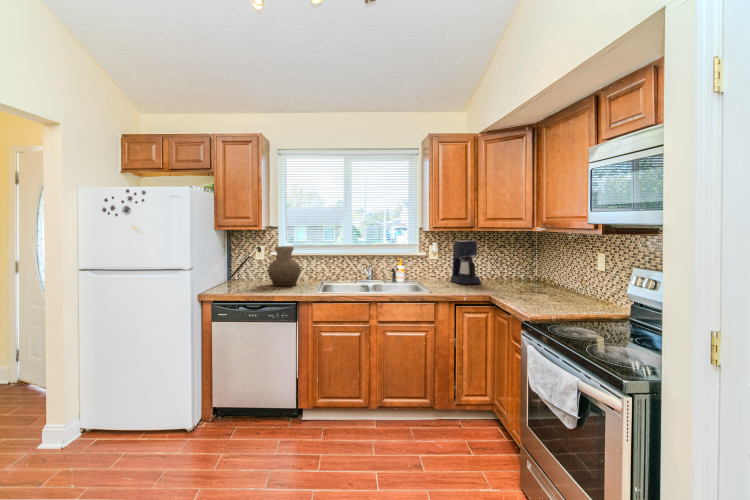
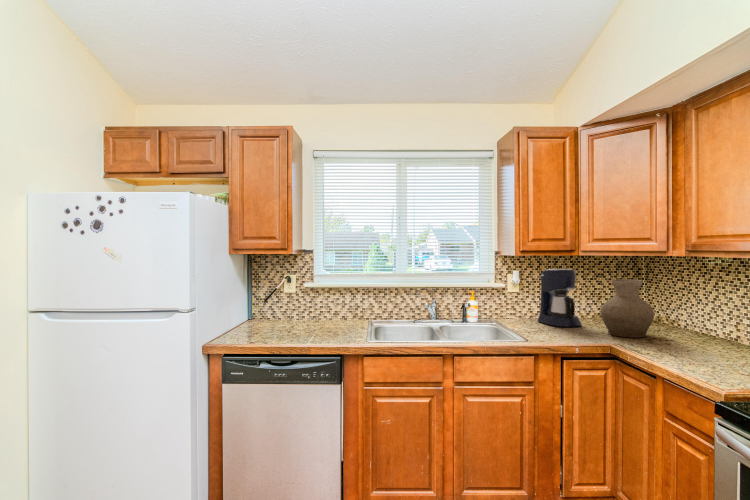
vase: present [268,247,301,286] -> present [601,279,654,338]

